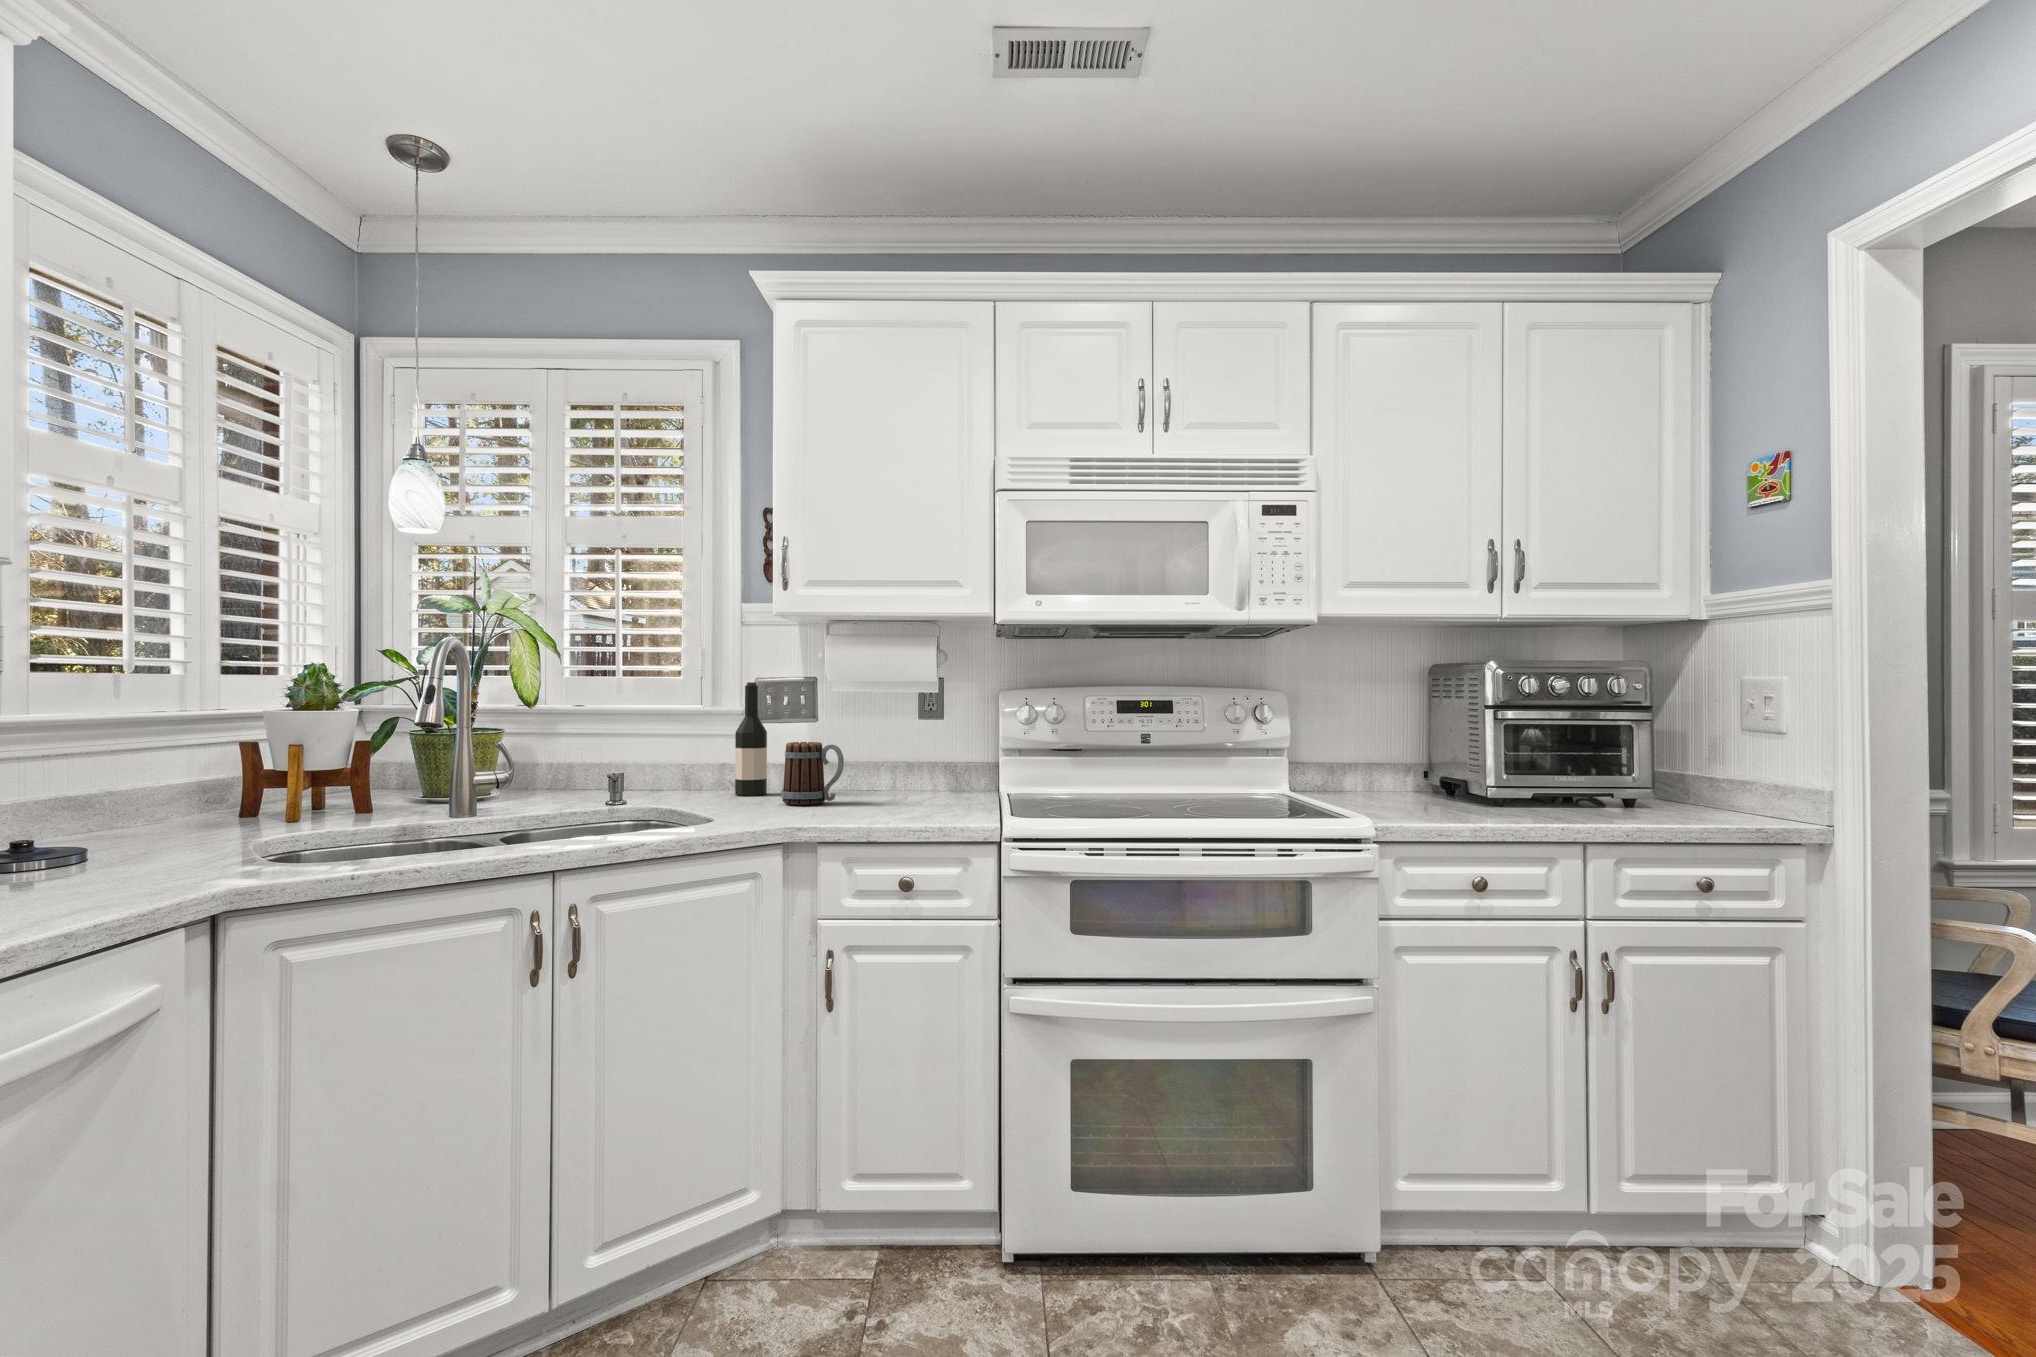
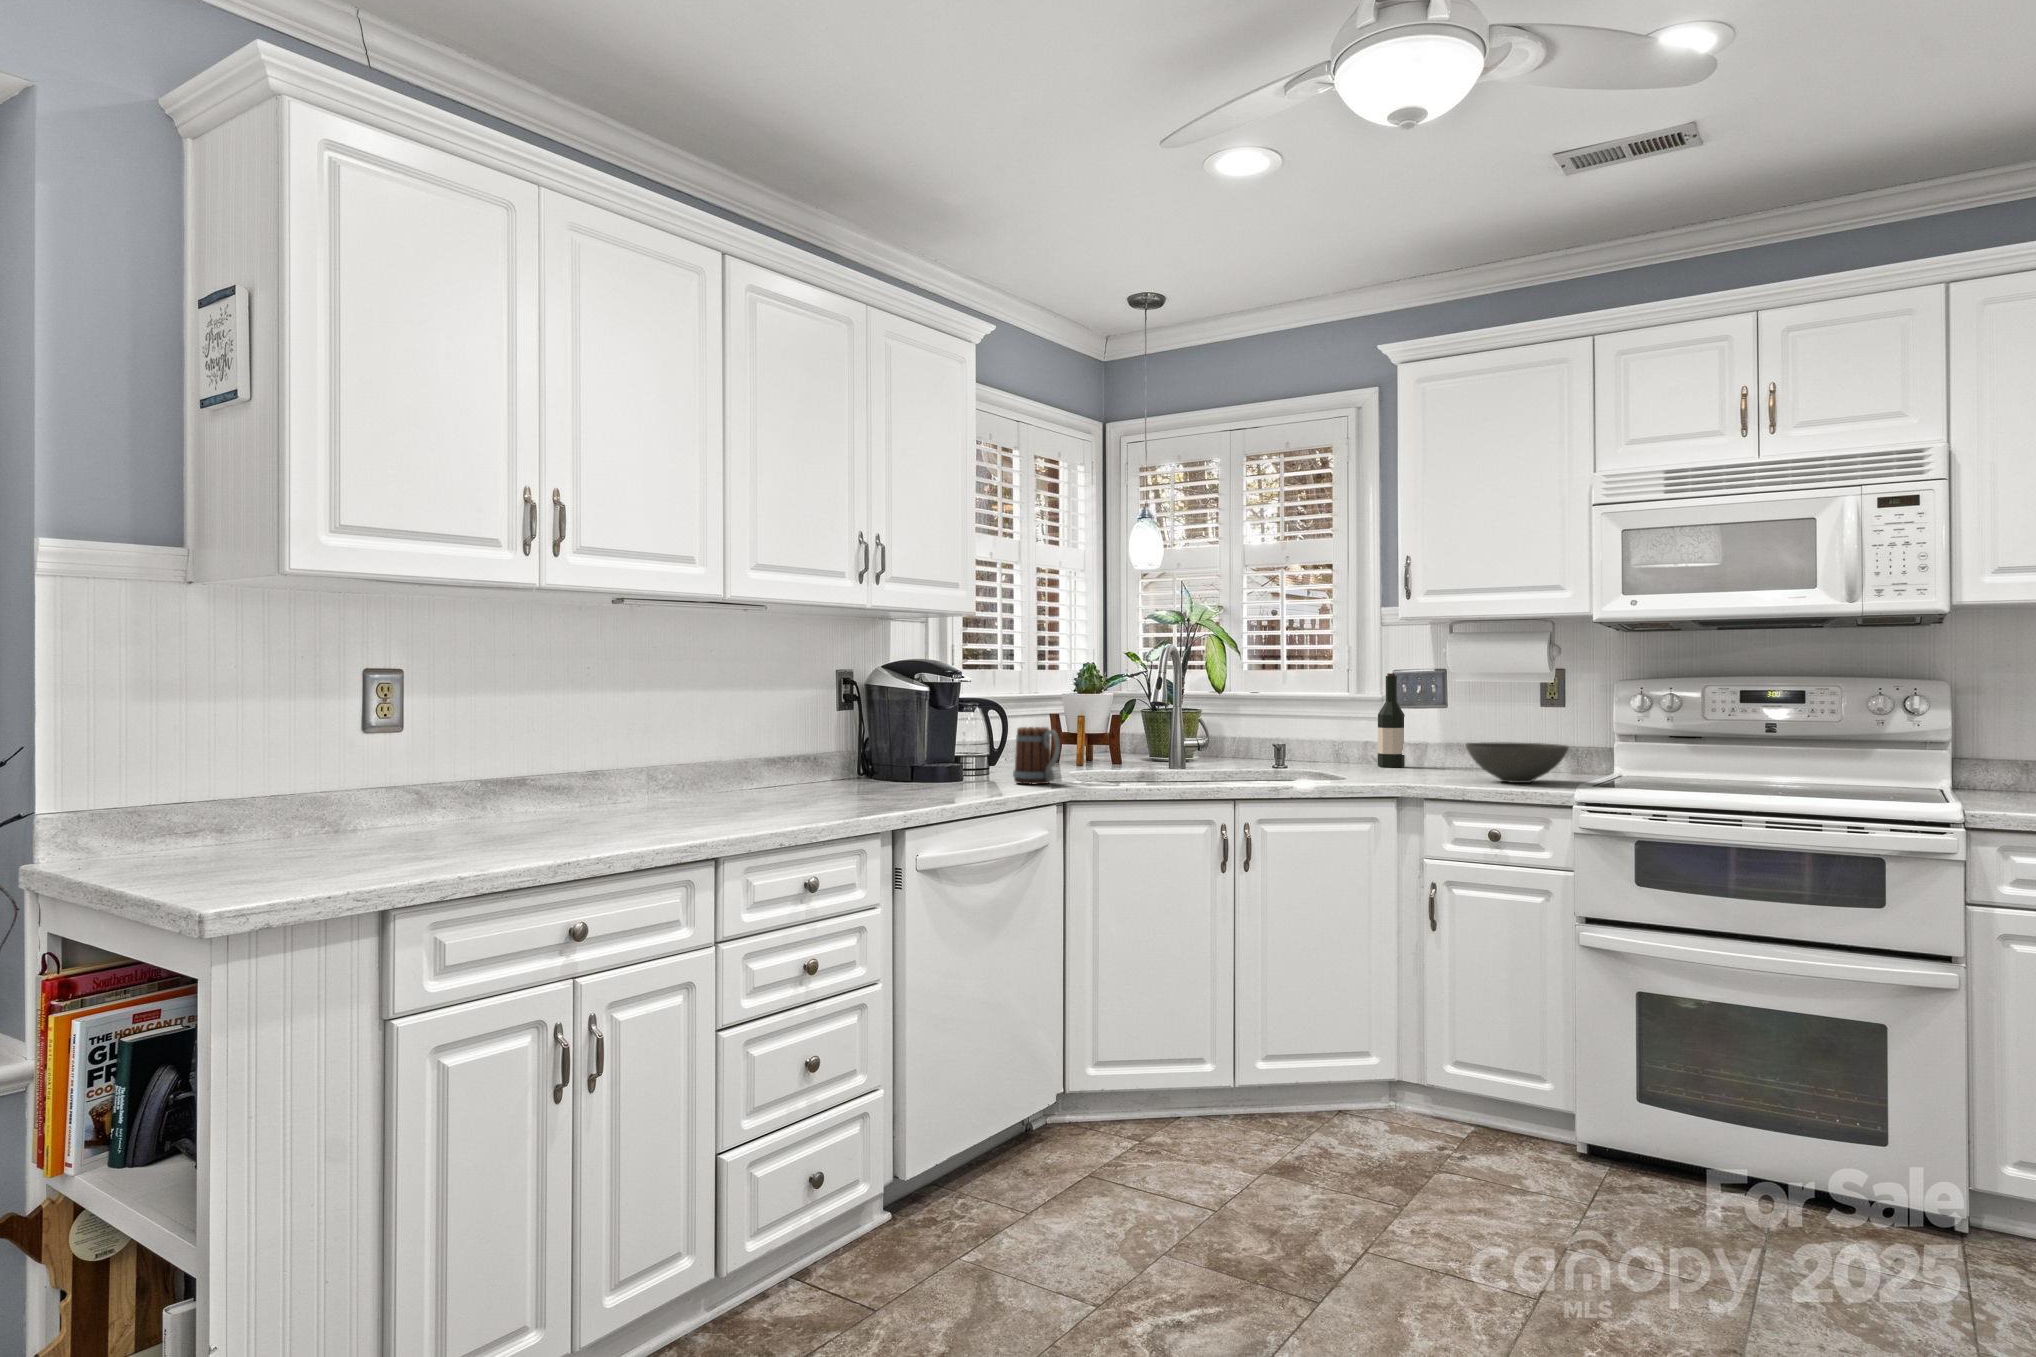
mug: present [781,742,844,805] -> present [1013,727,1060,784]
bowl: none [857,764,972,814] -> present [1466,742,1568,783]

